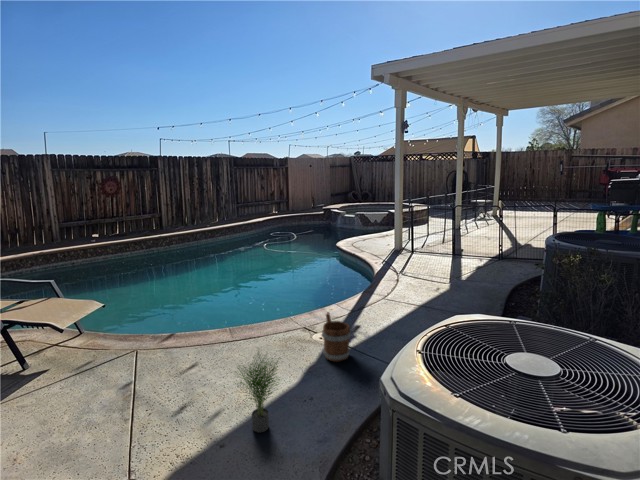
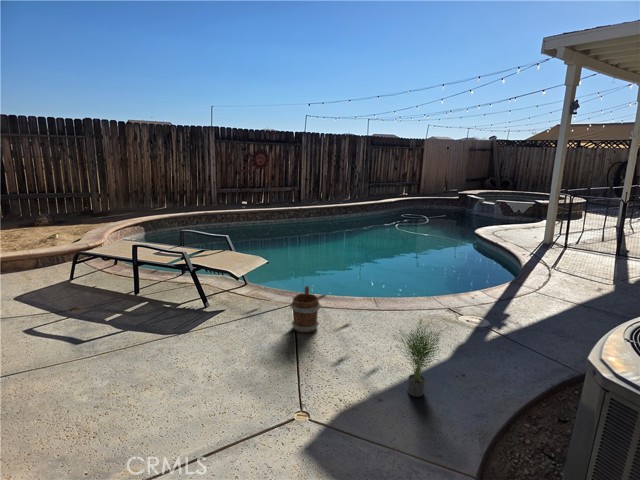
bucket: present [322,314,351,362] -> present [290,286,321,333]

